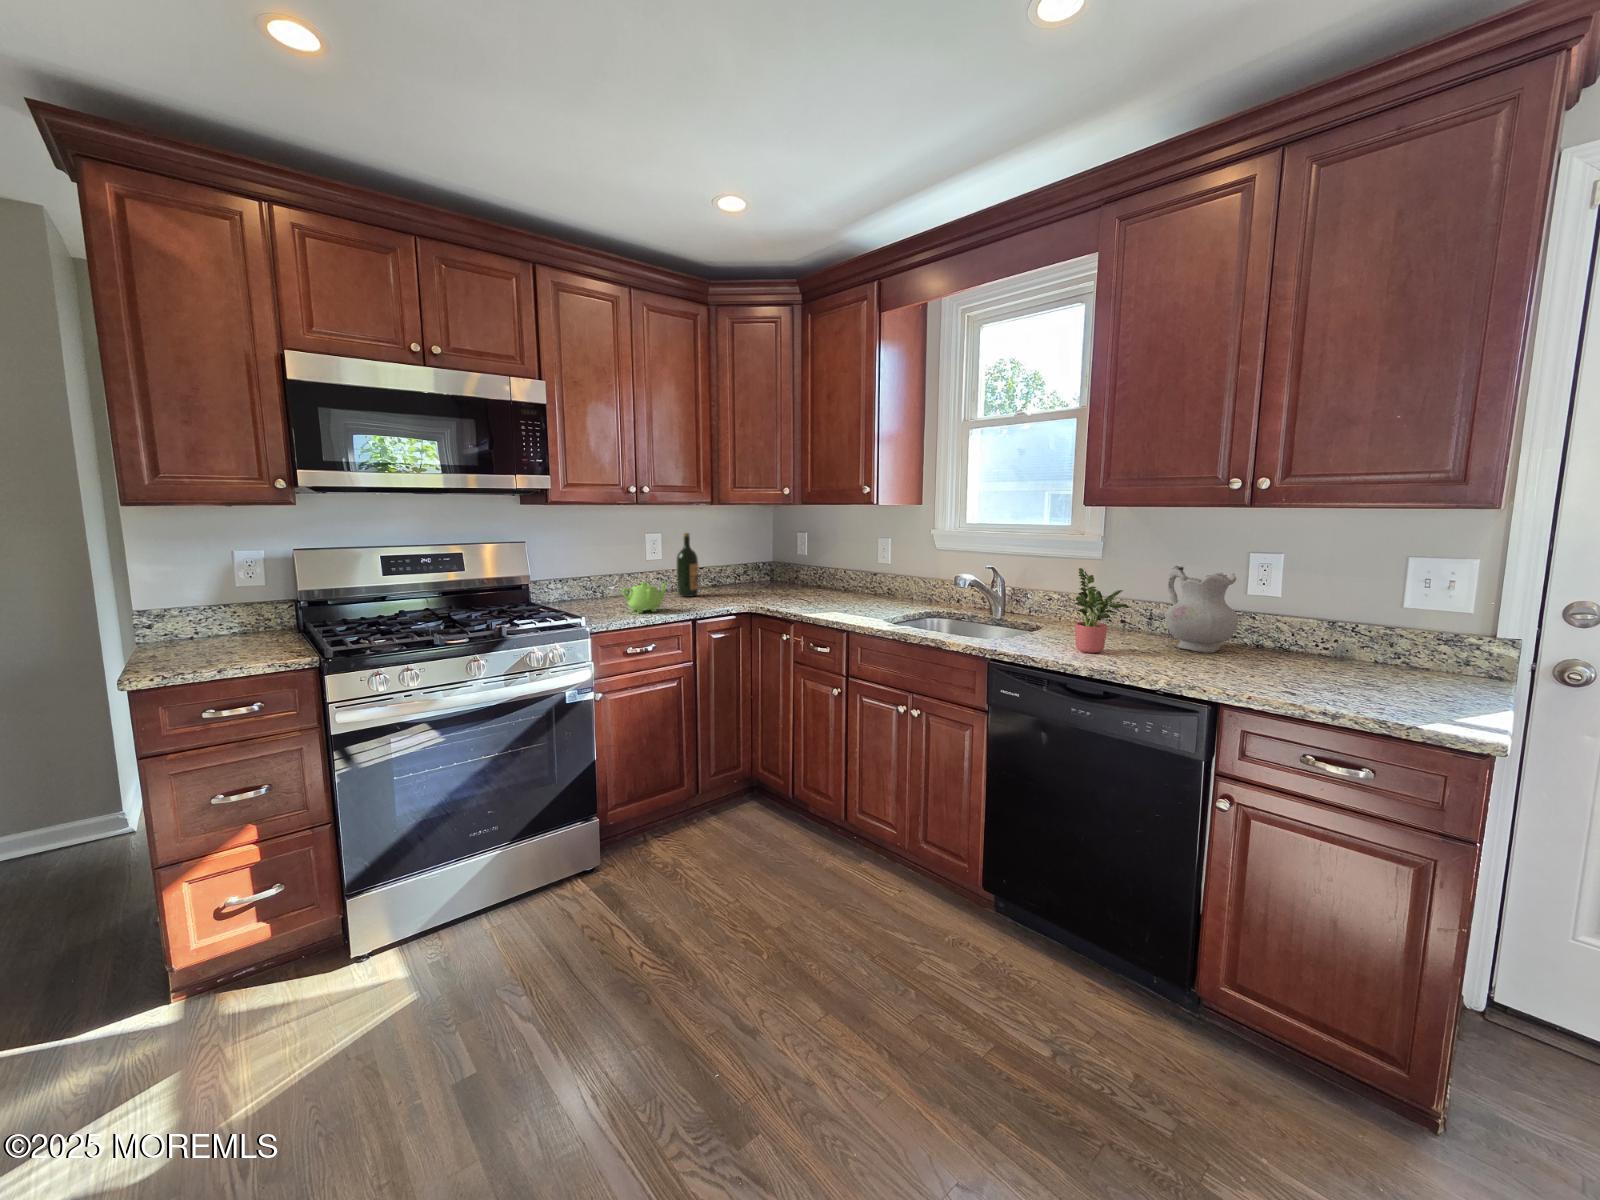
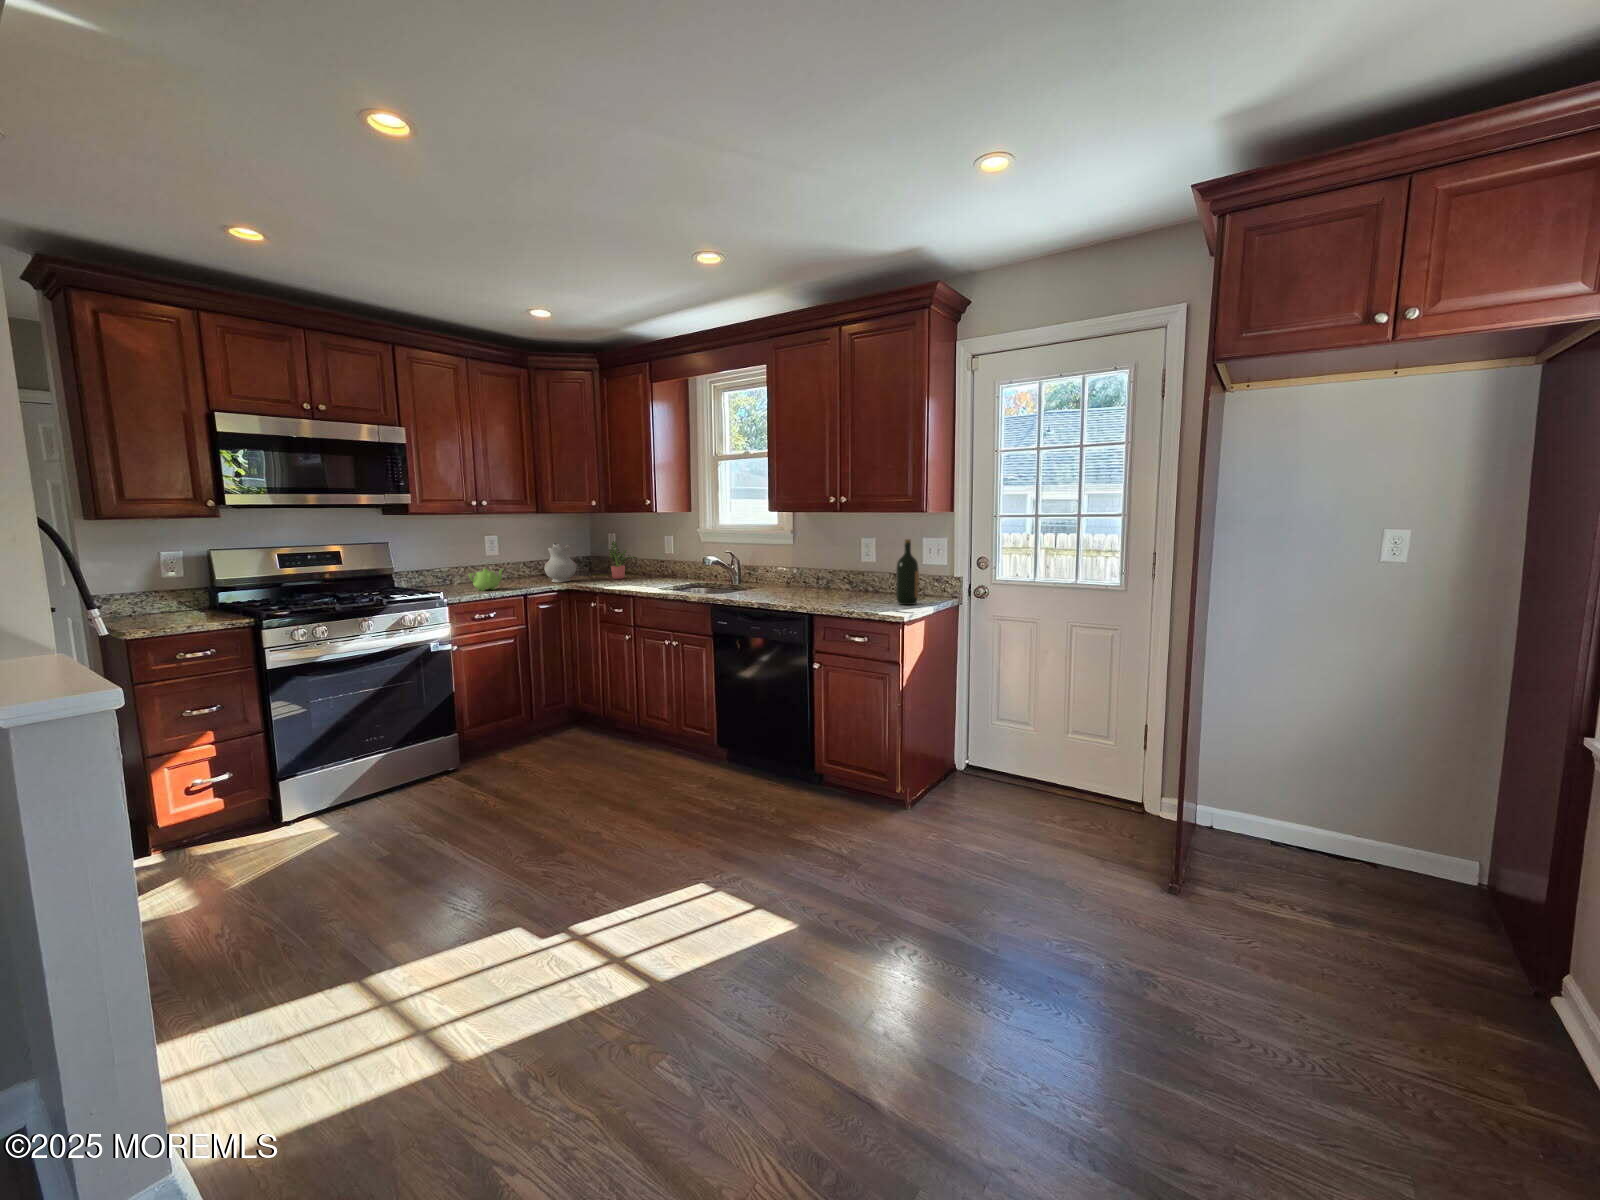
wine bottle: present [677,533,699,597] -> present [896,539,919,605]
ceramic pitcher: present [1165,566,1239,653] -> present [544,543,576,583]
potted plant: present [1075,568,1130,653] -> present [609,541,637,579]

